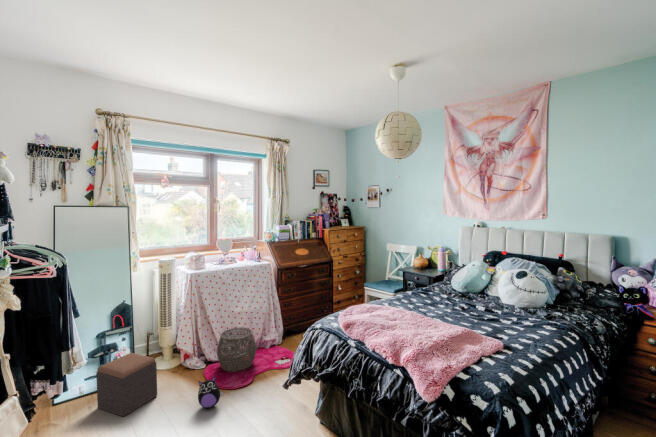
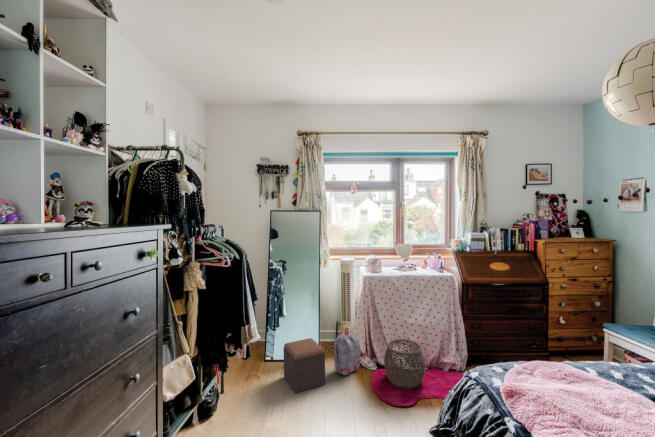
backpack: none [160,331,192,381] -> present [334,328,361,375]
plush toy: present [198,377,223,408] -> none [350,385,375,418]

